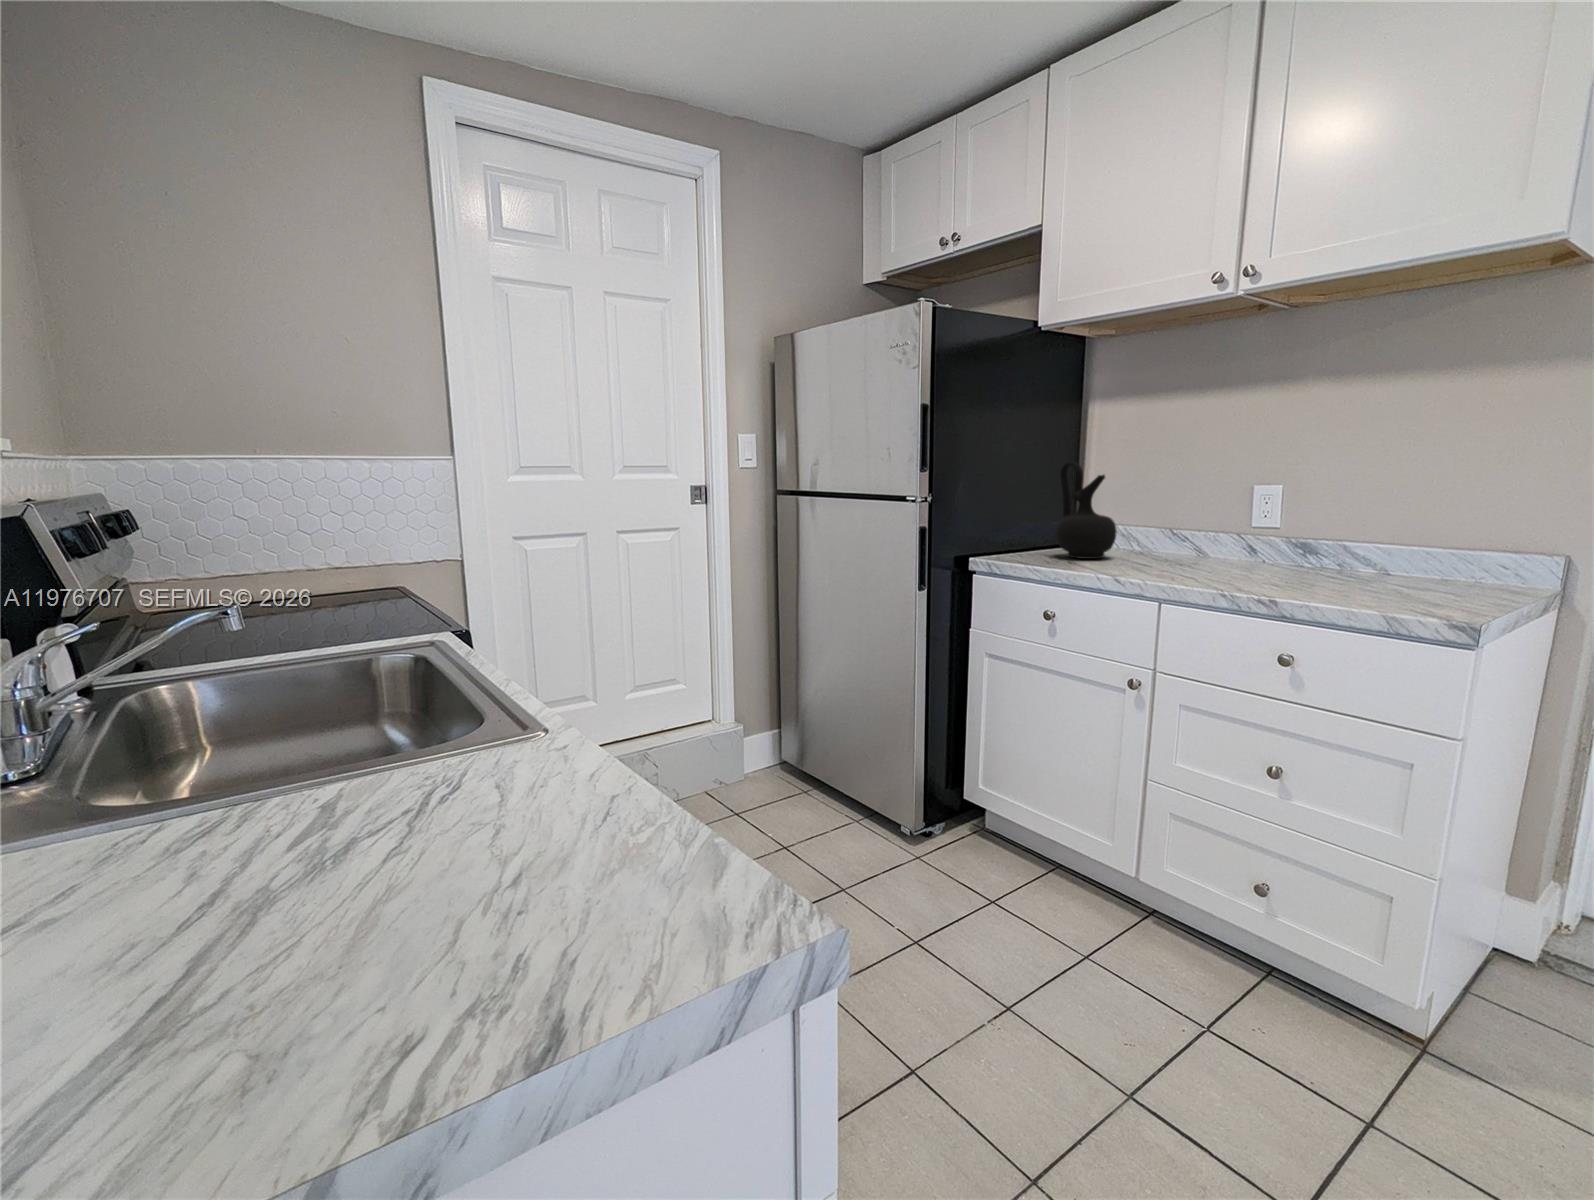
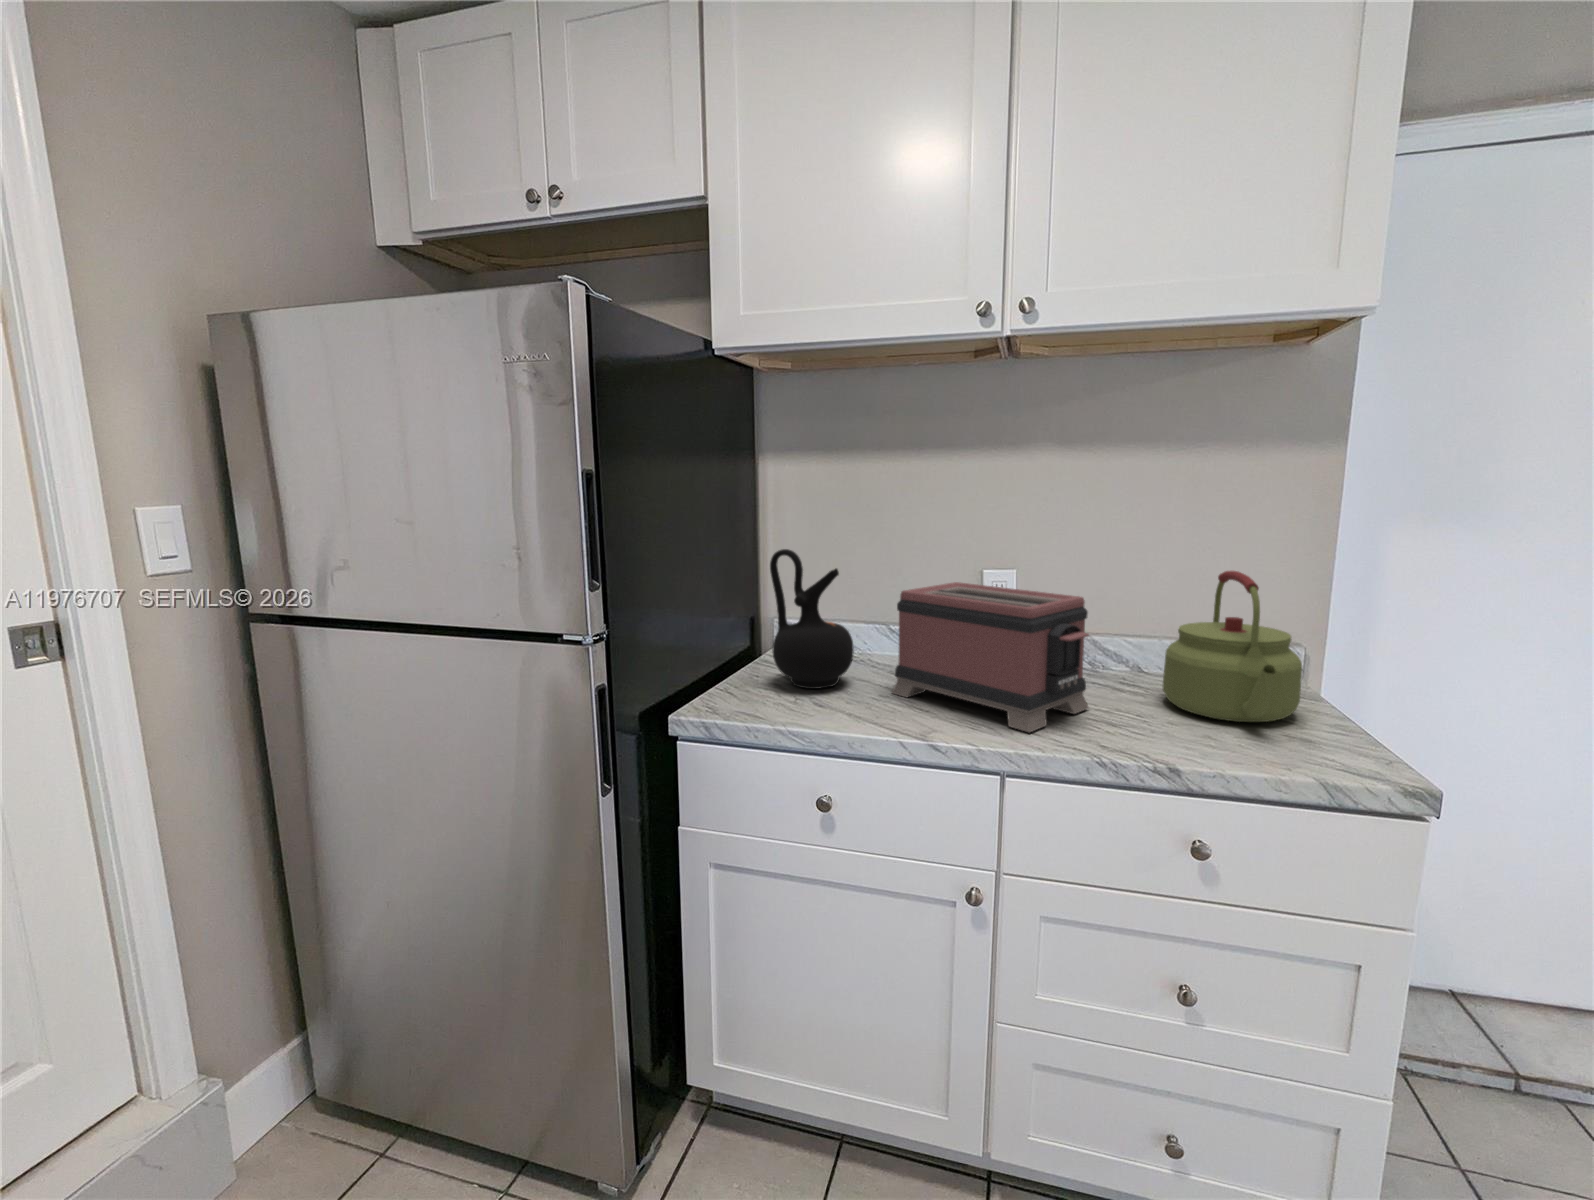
kettle: none [1350,473,1482,596] -> present [1163,571,1302,722]
toaster: none [1132,488,1277,581] -> present [892,582,1089,732]

